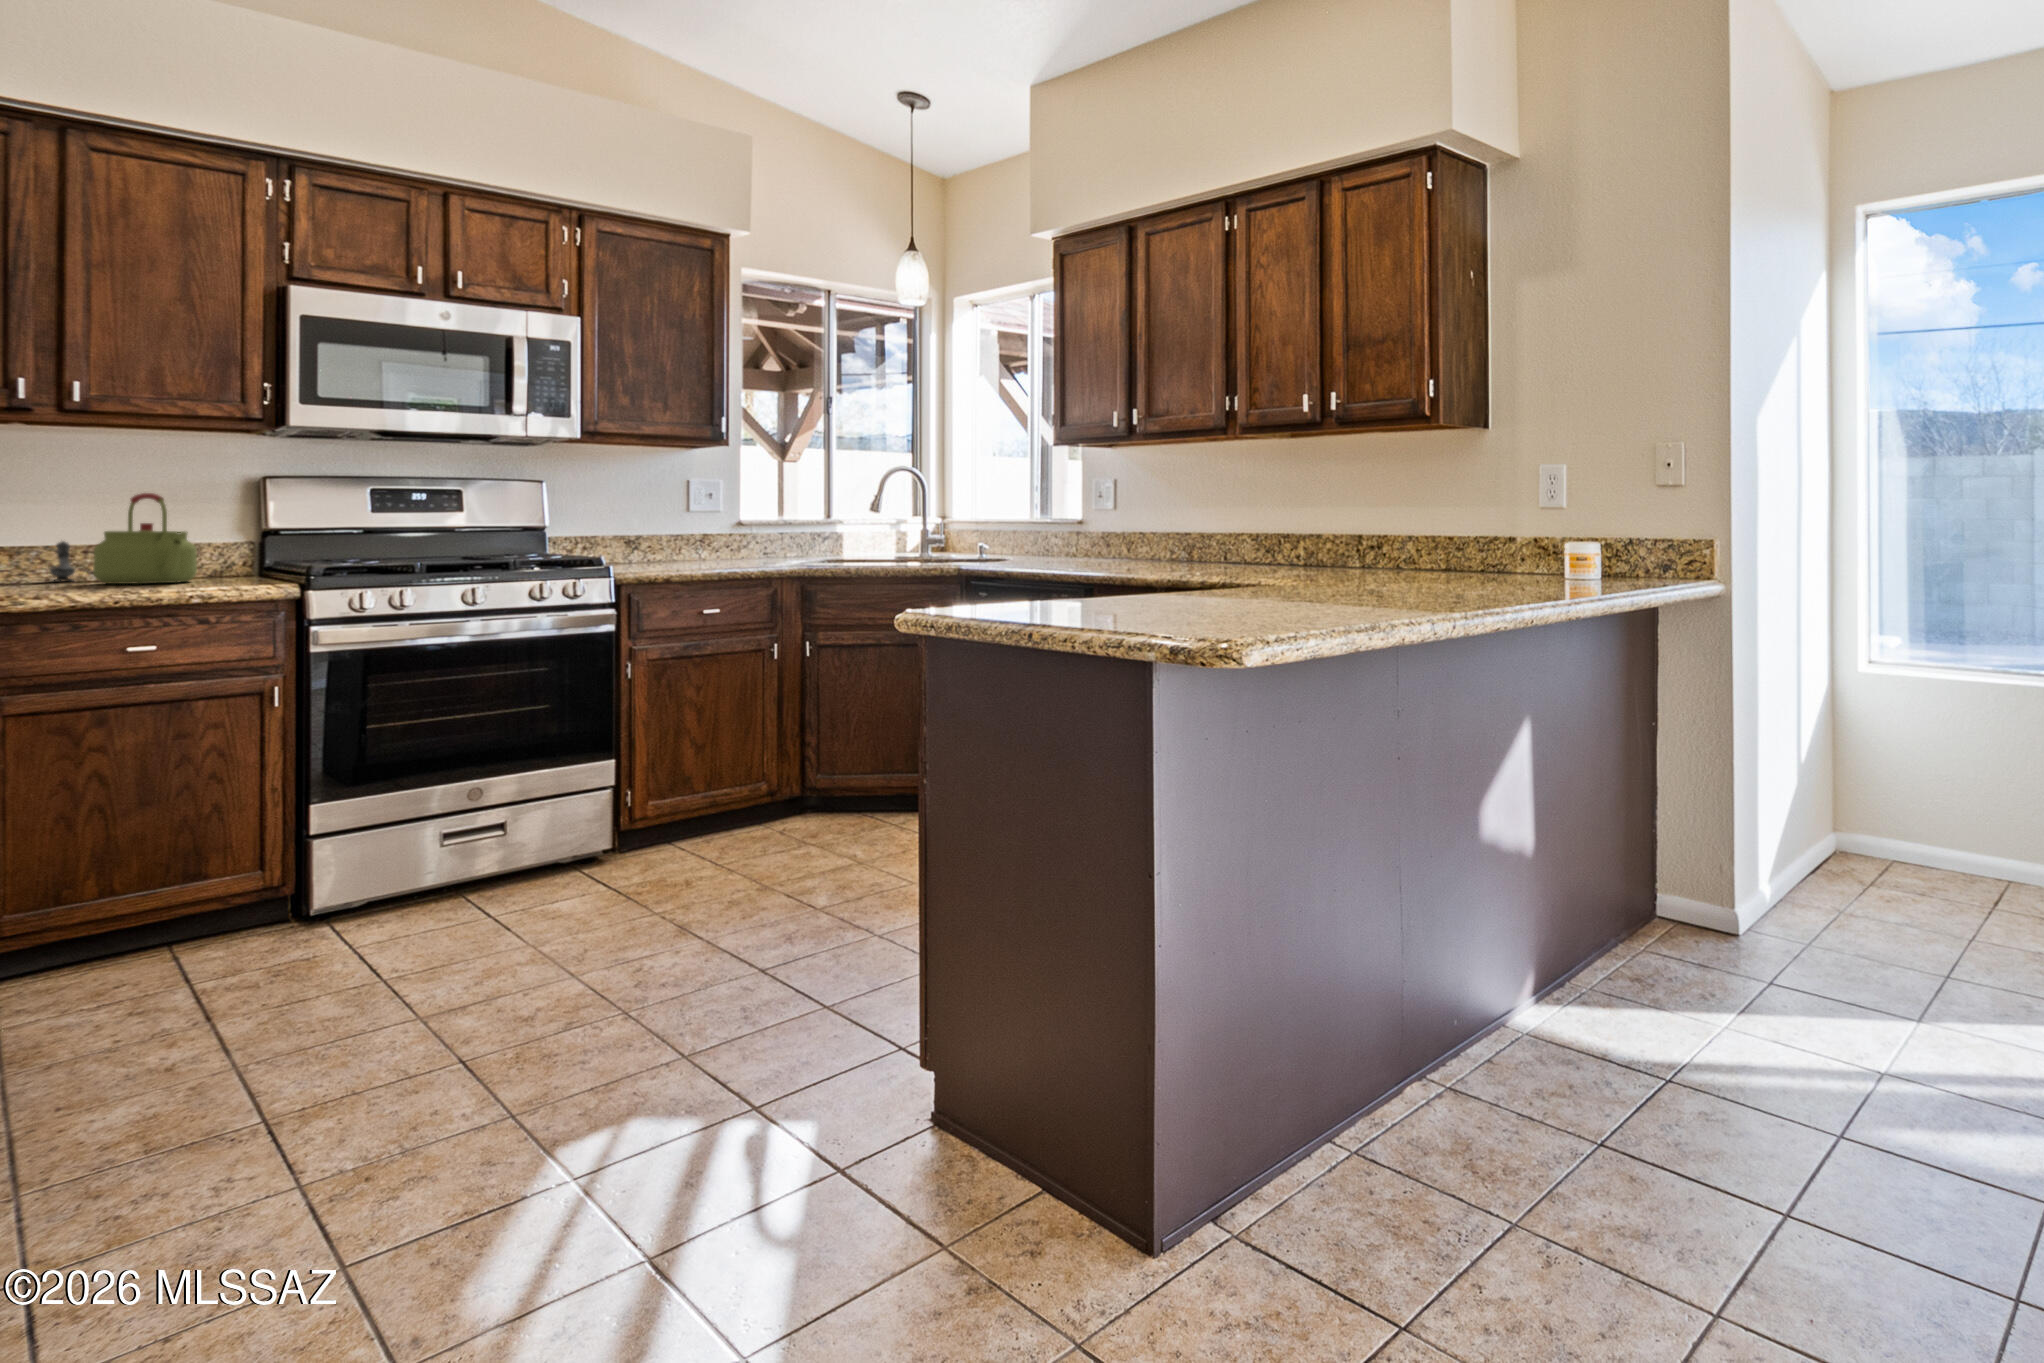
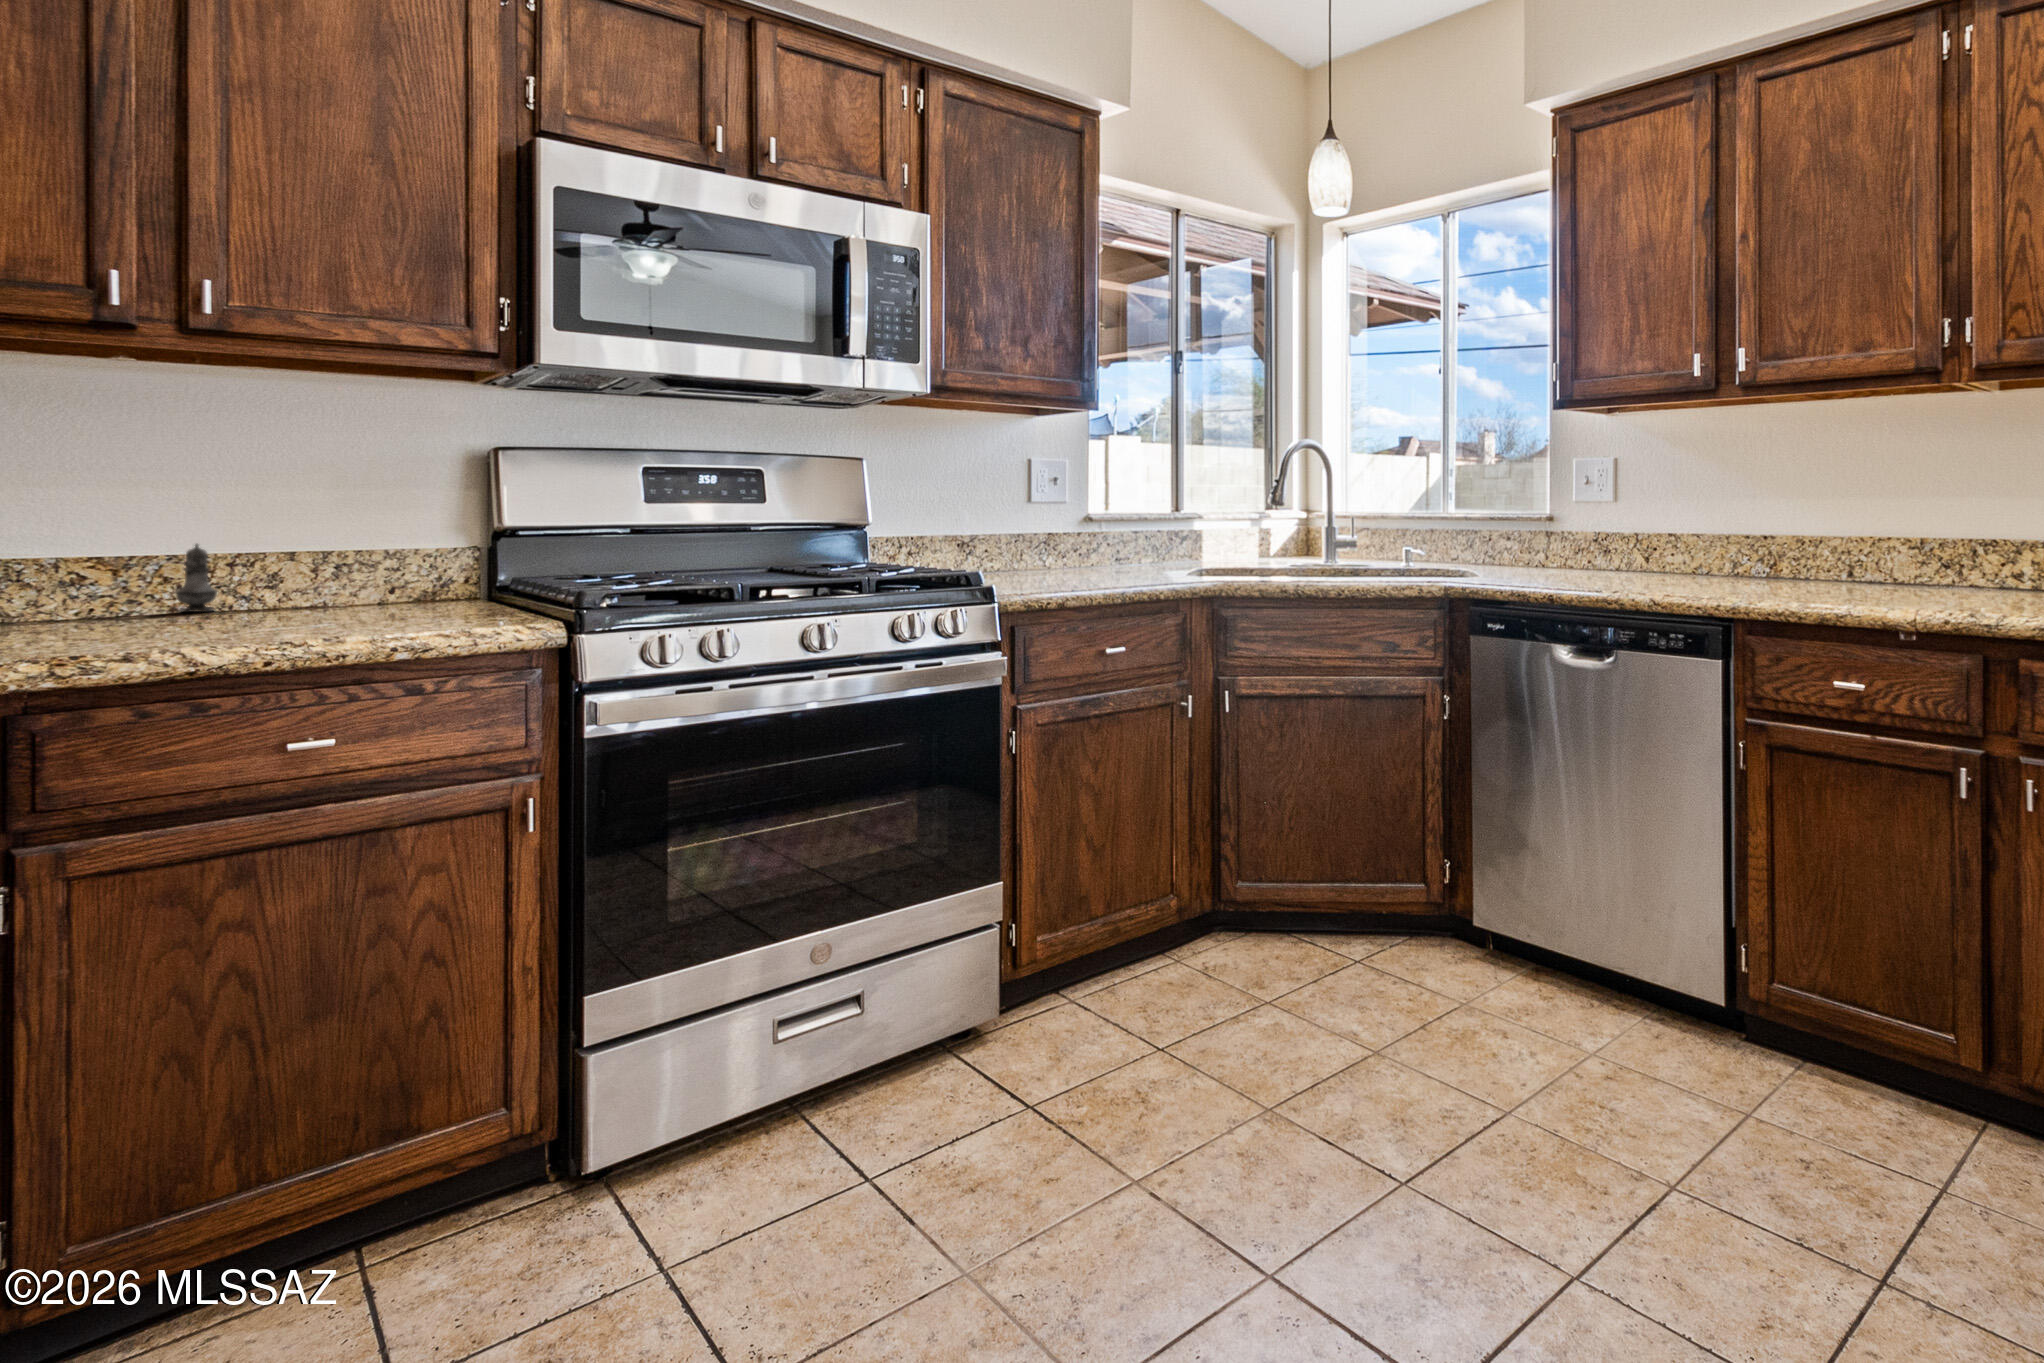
kettle: present [93,493,197,584] -> none [238,470,400,619]

